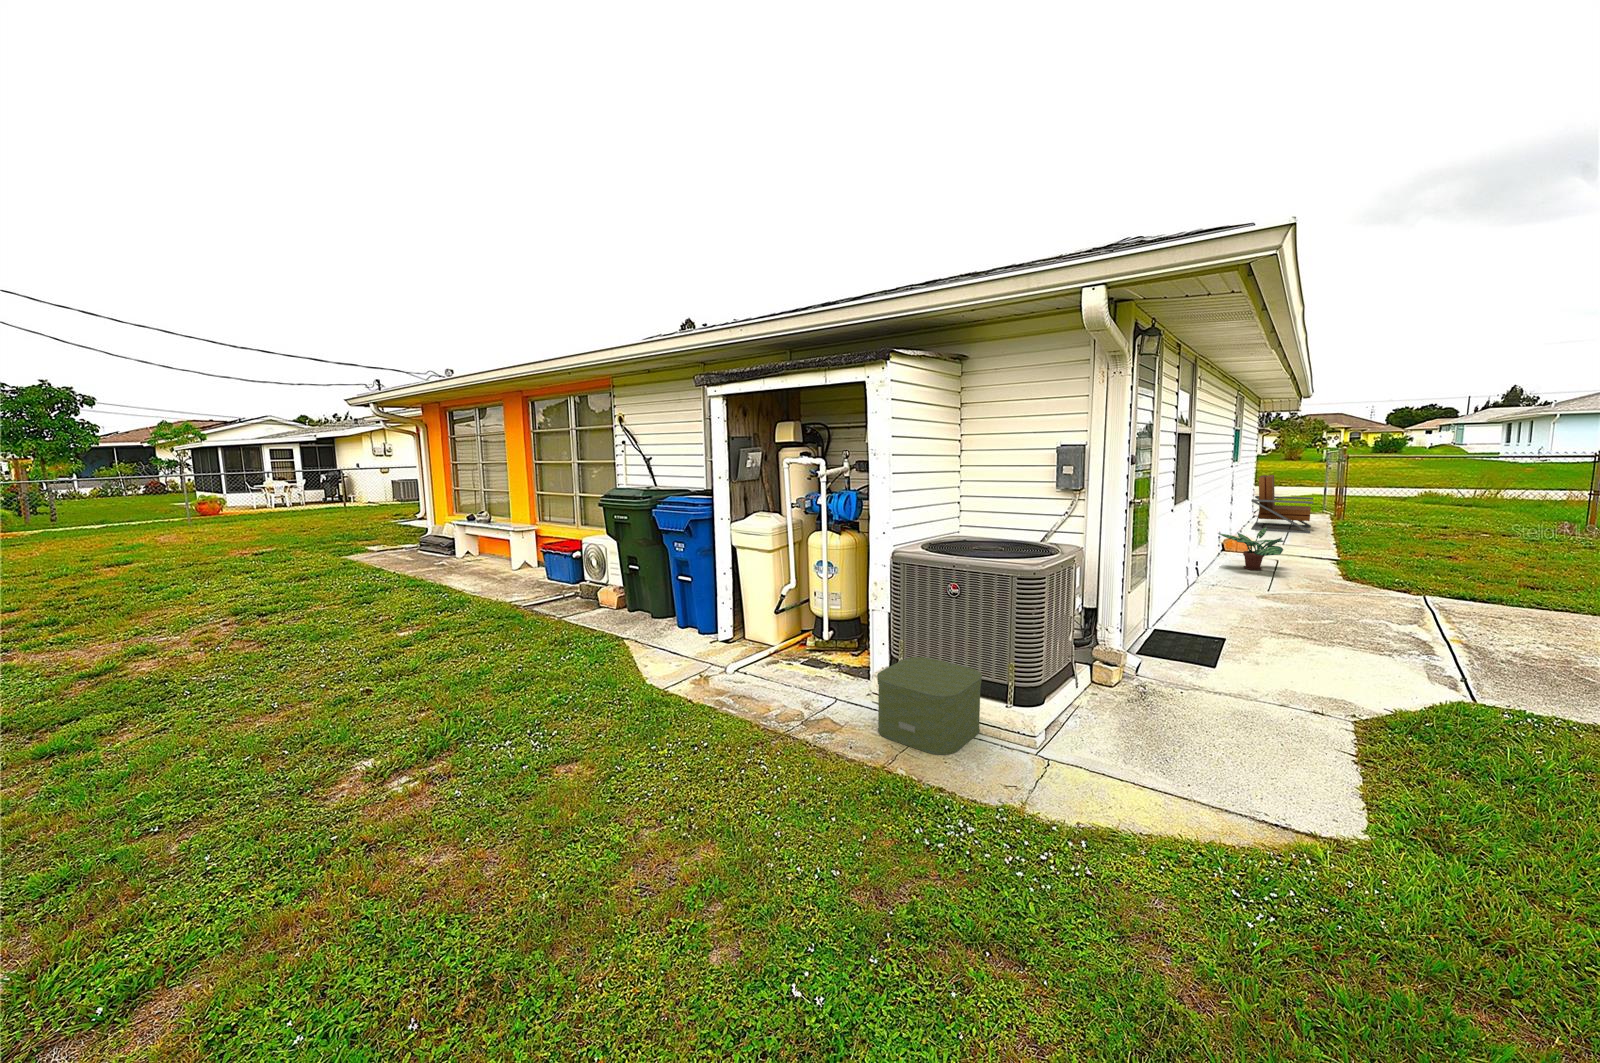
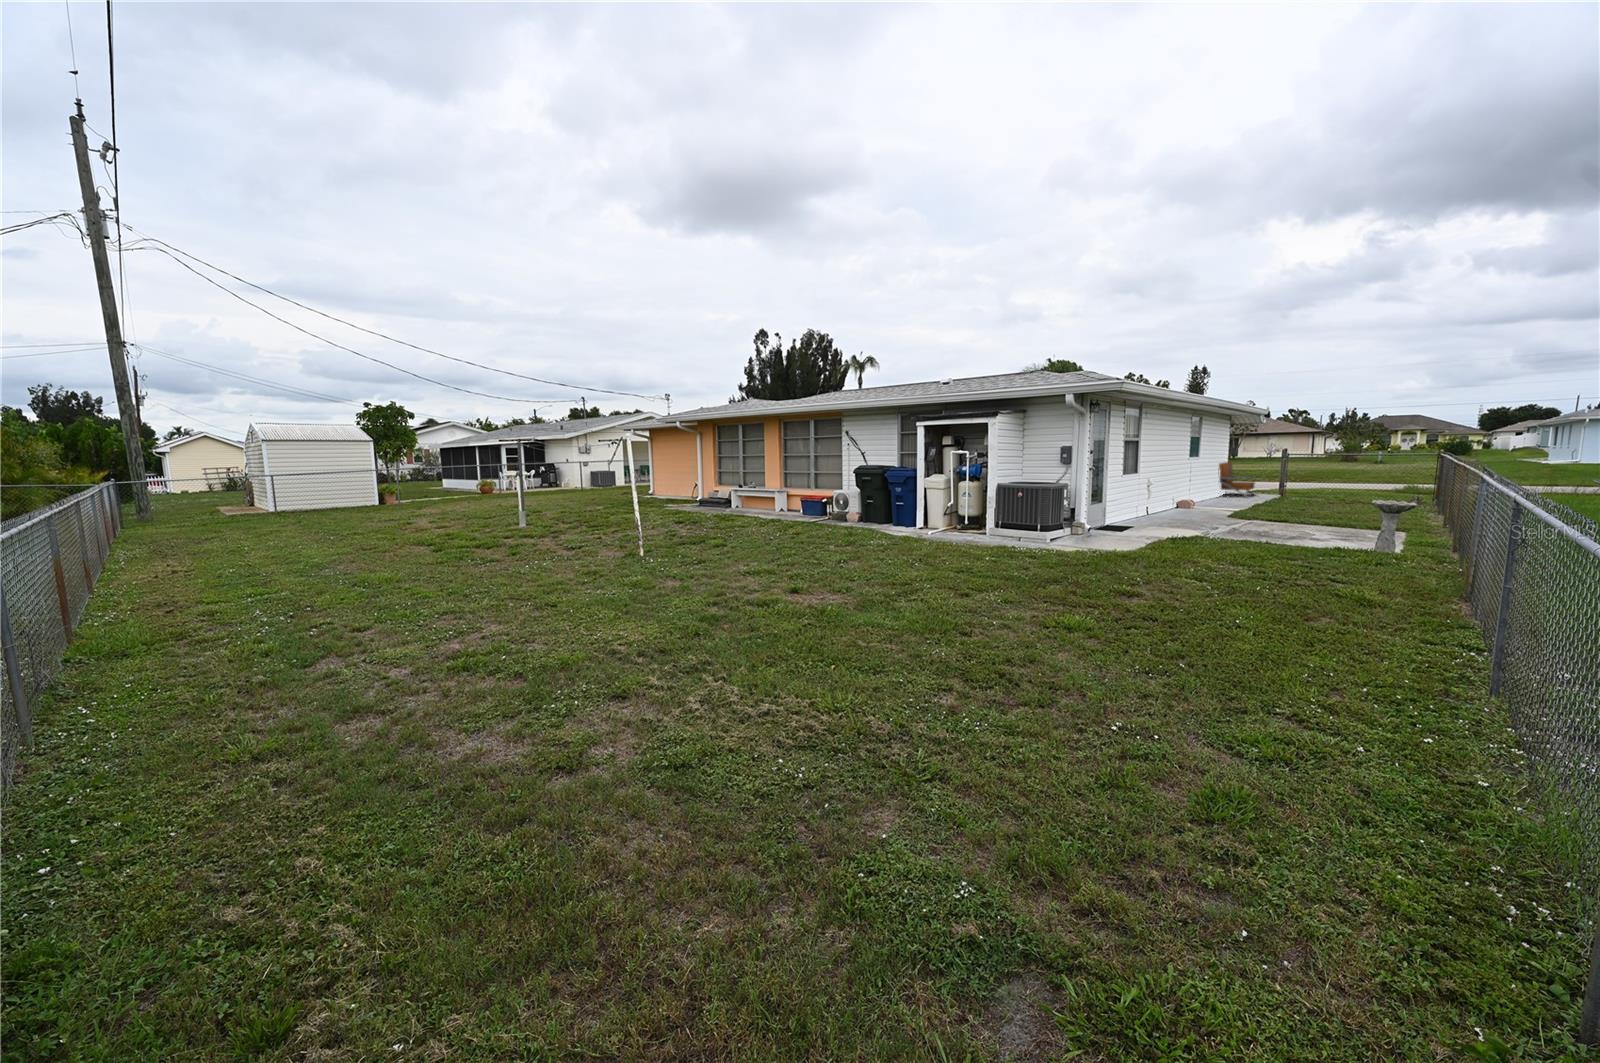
potted plant: present [1218,527,1284,570] -> none [1167,487,1204,511]
storage box: present [877,657,982,755] -> none [994,520,1030,544]

